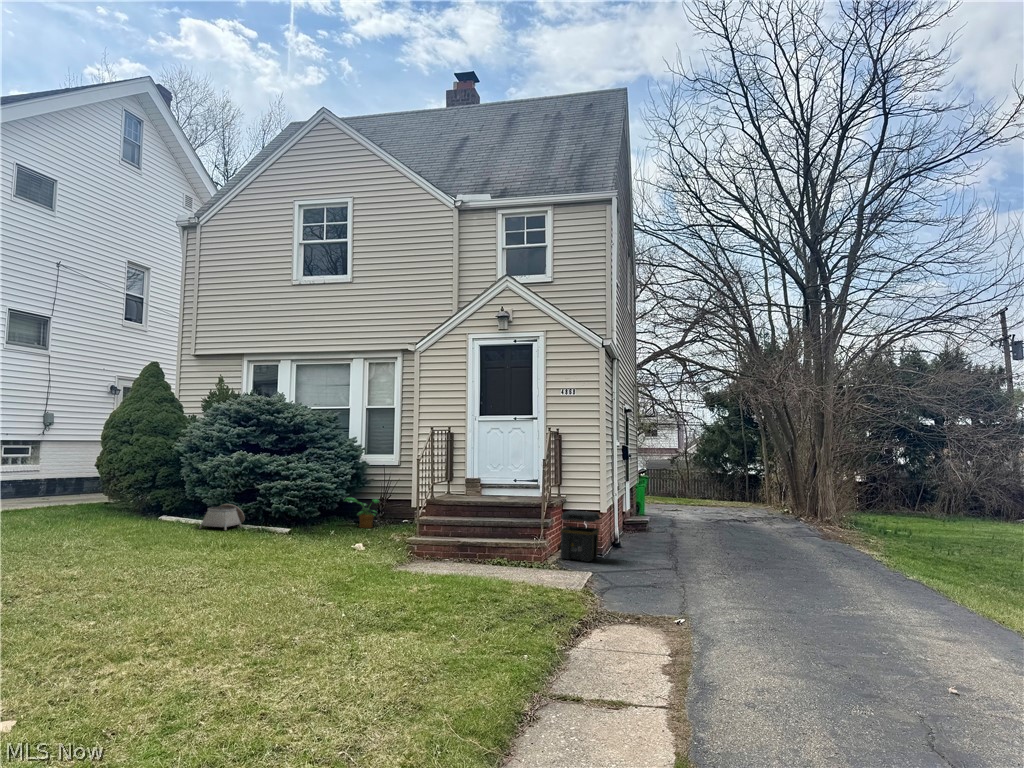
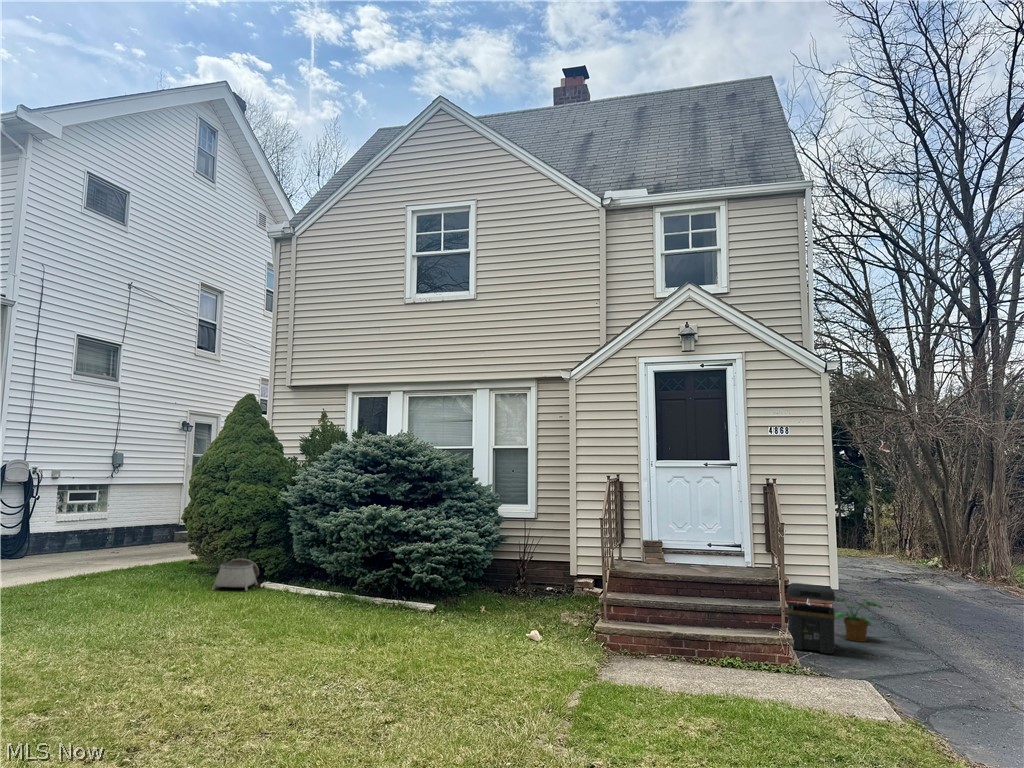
potted plant: present [344,497,380,528] -> present [834,596,883,642]
basket: present [199,504,245,530] -> present [212,559,259,591]

